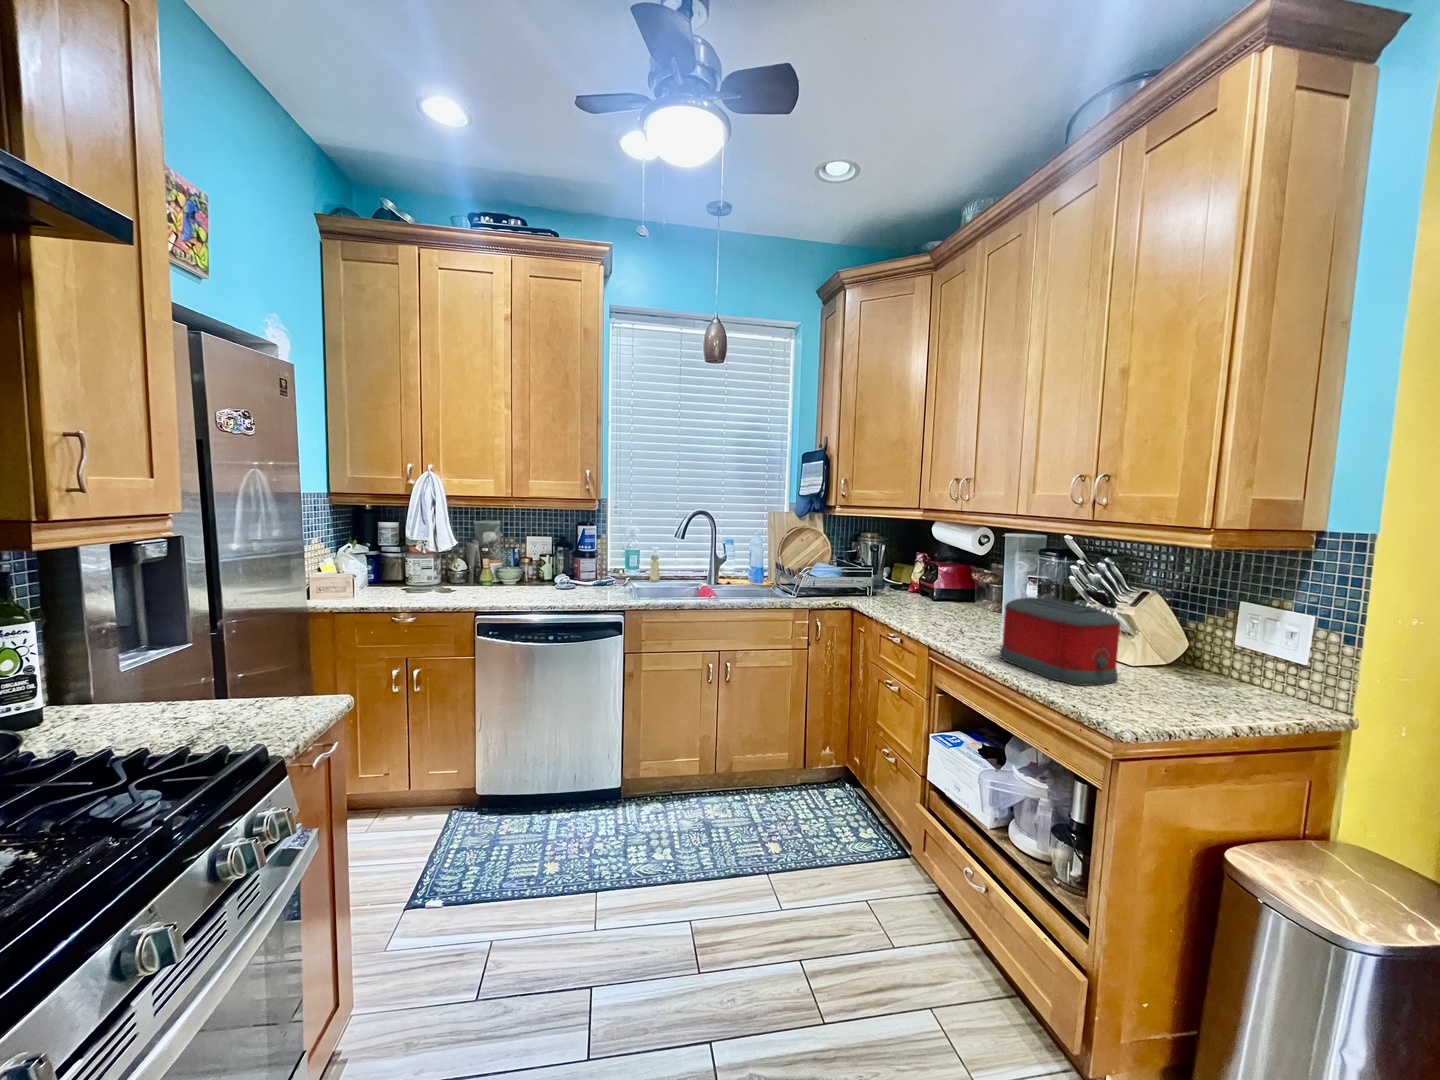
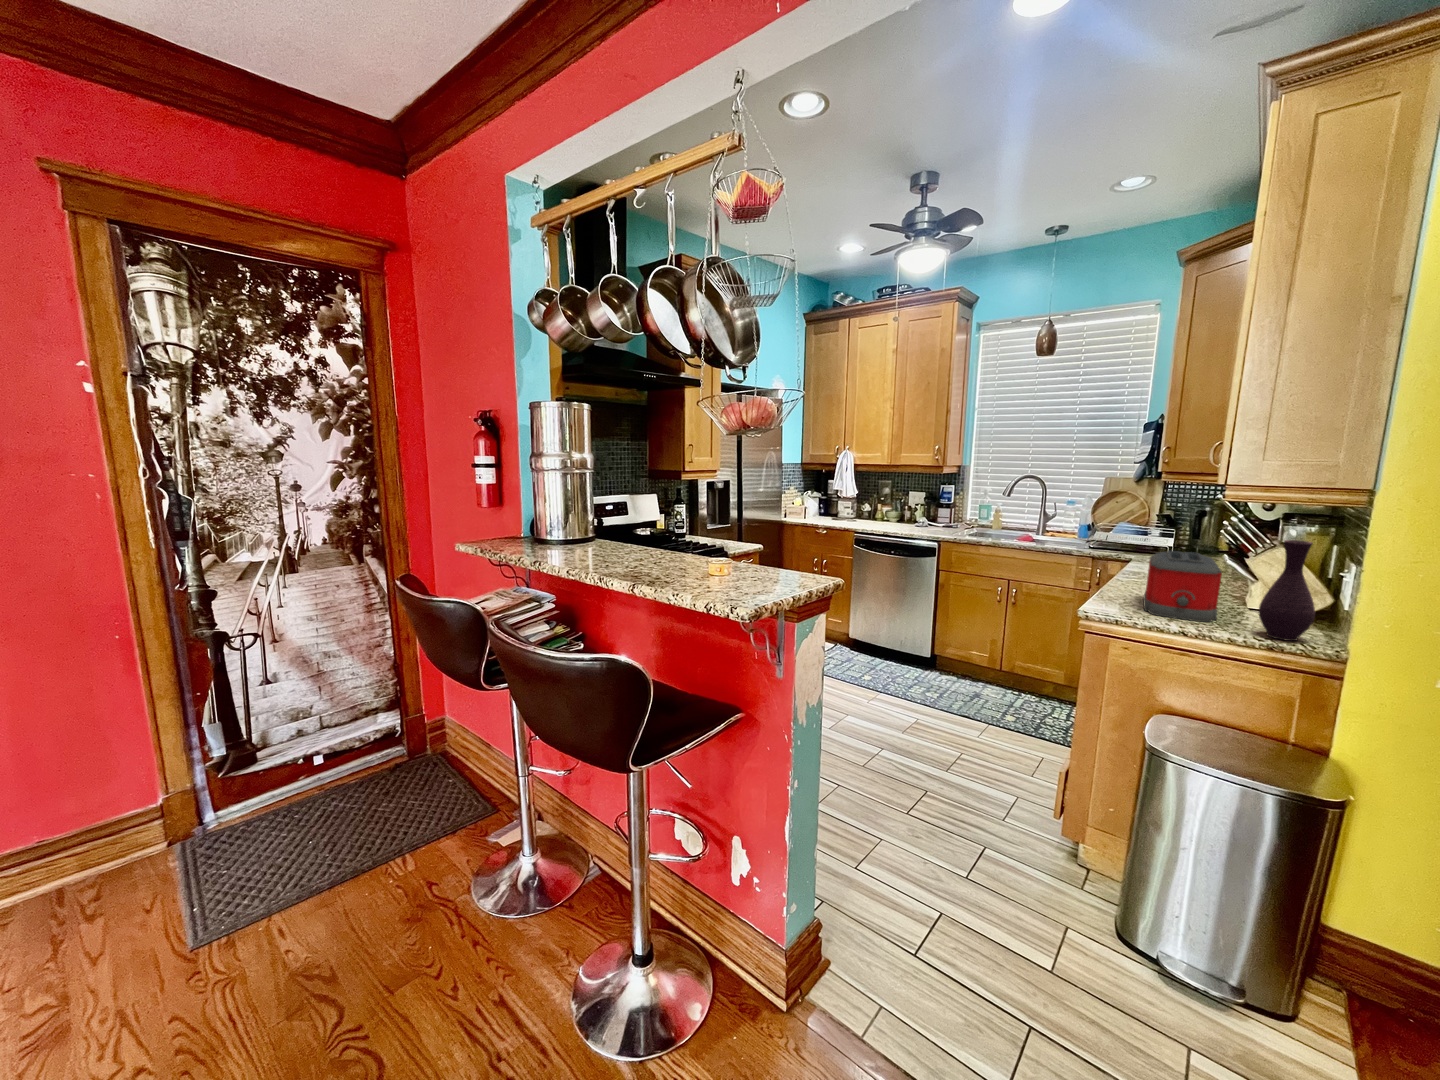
vase: none [1164,576,1222,689] -> present [1259,540,1315,641]

